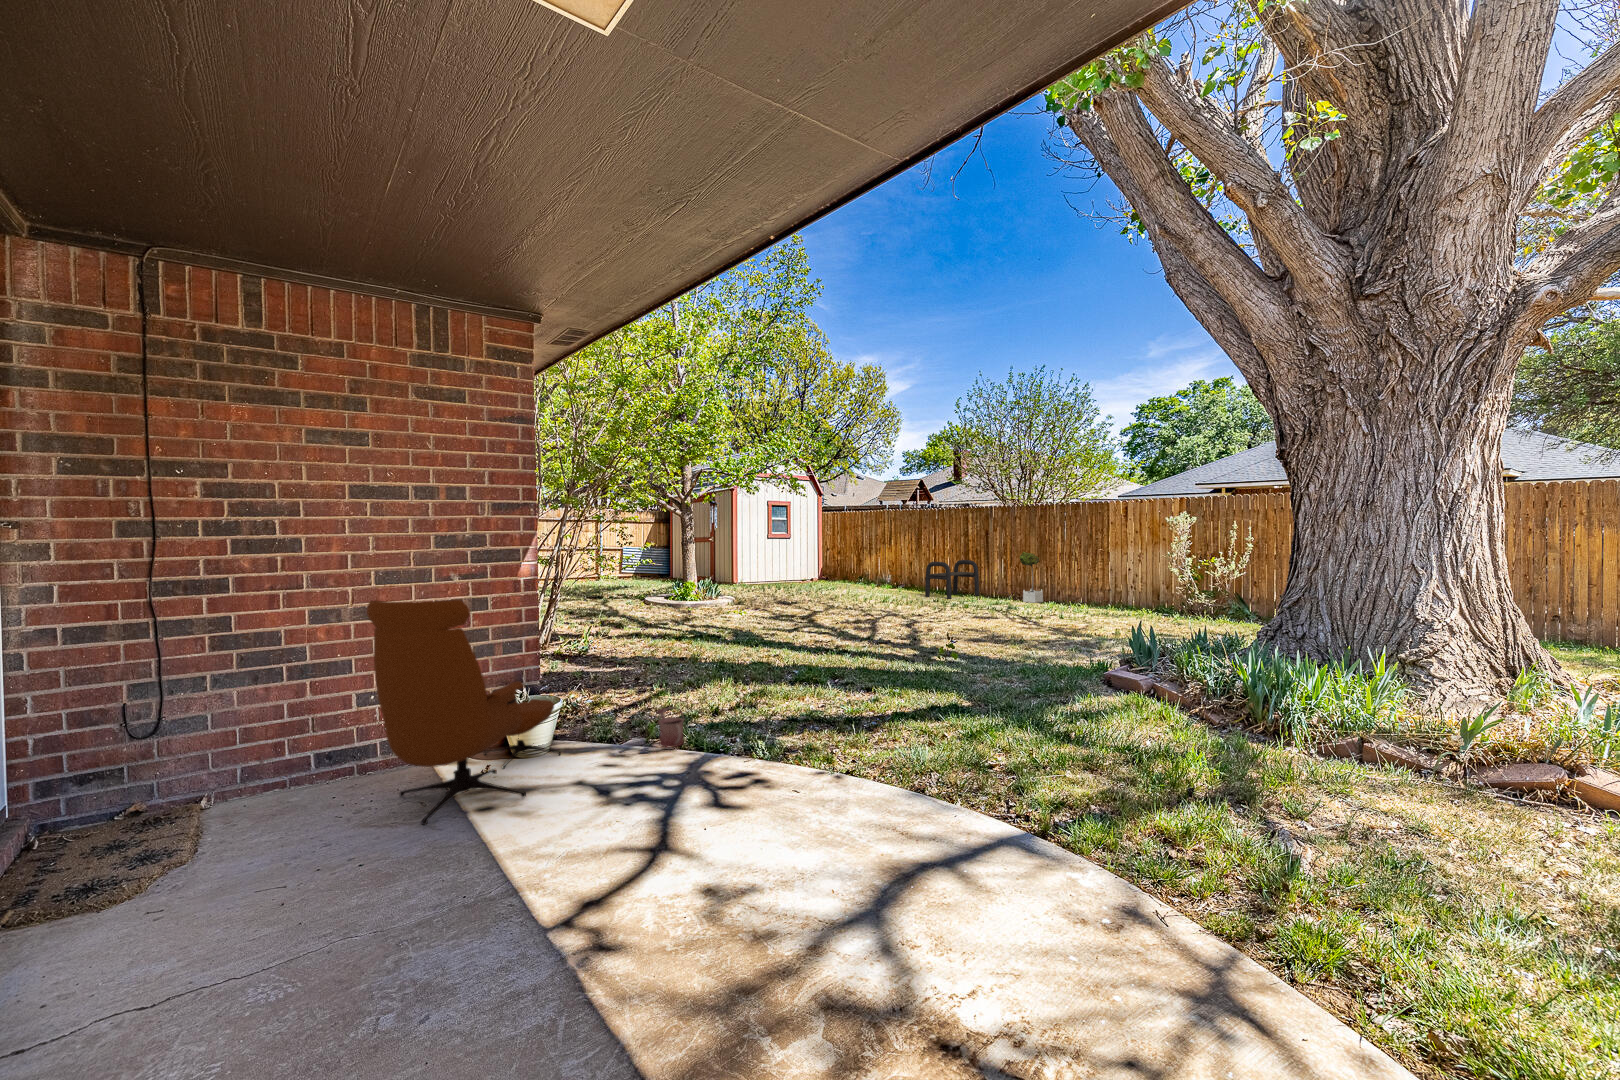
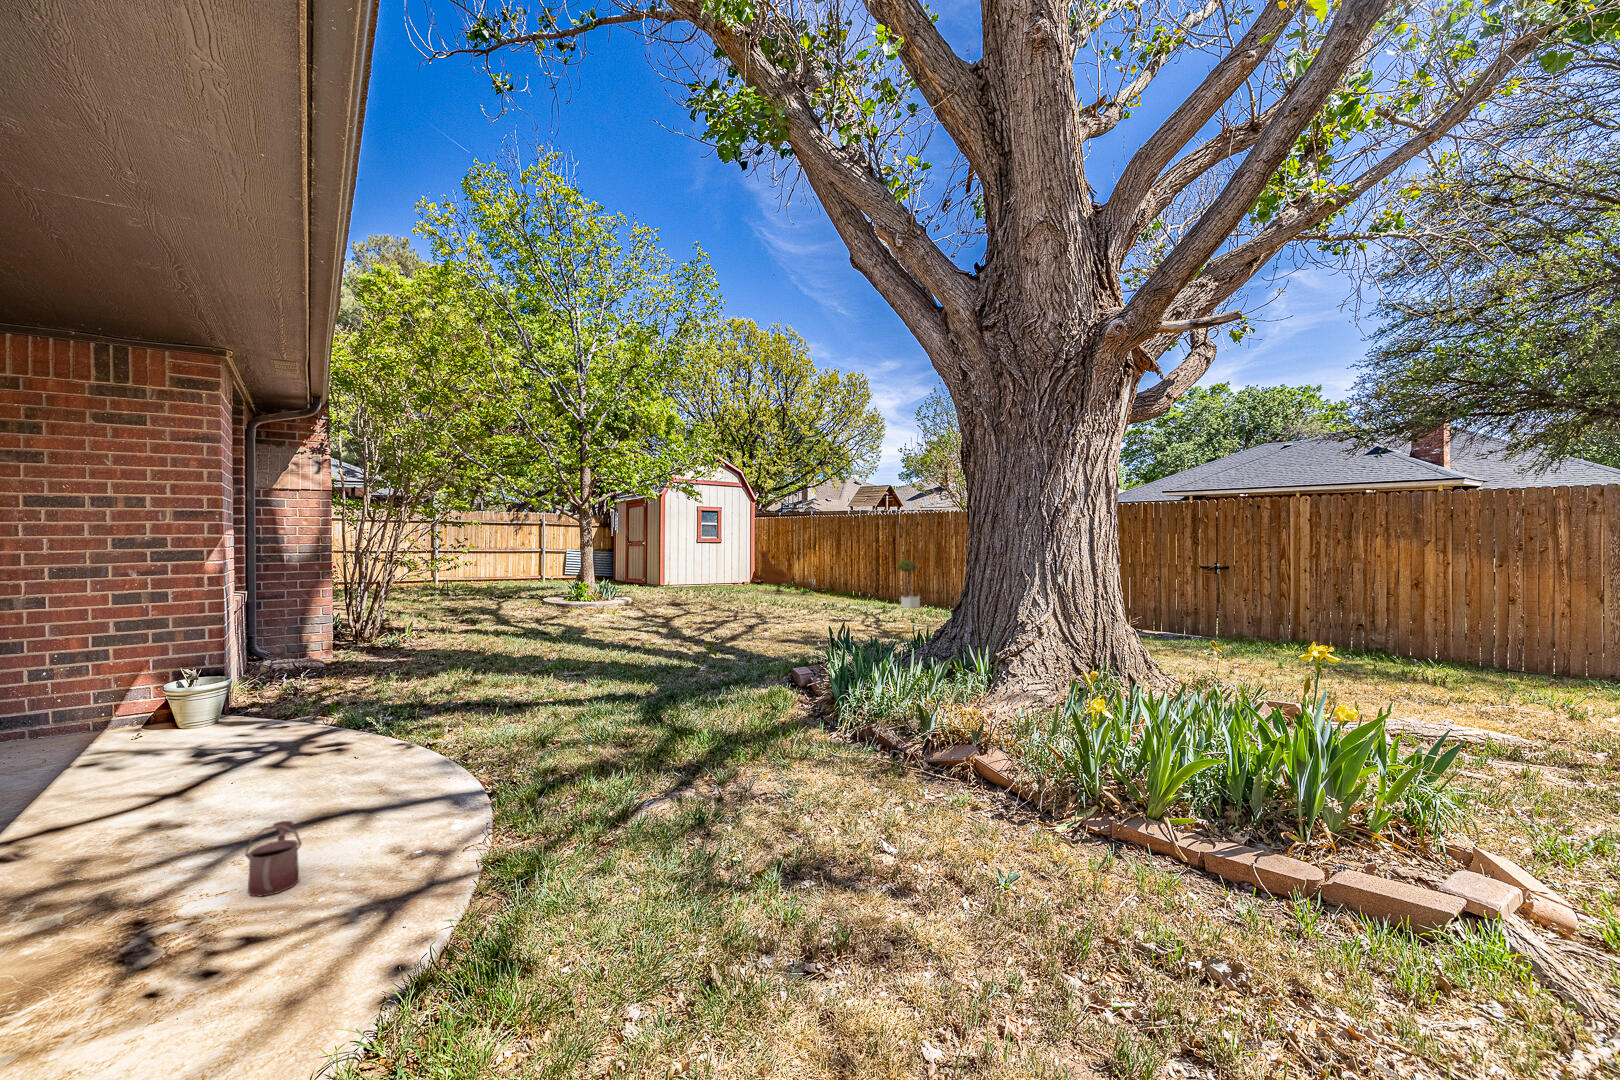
bench: present [925,560,979,599] -> none [816,566,870,604]
lounge chair: present [367,600,561,825] -> present [760,551,813,593]
watering can: present [657,707,684,747] -> present [245,821,302,896]

